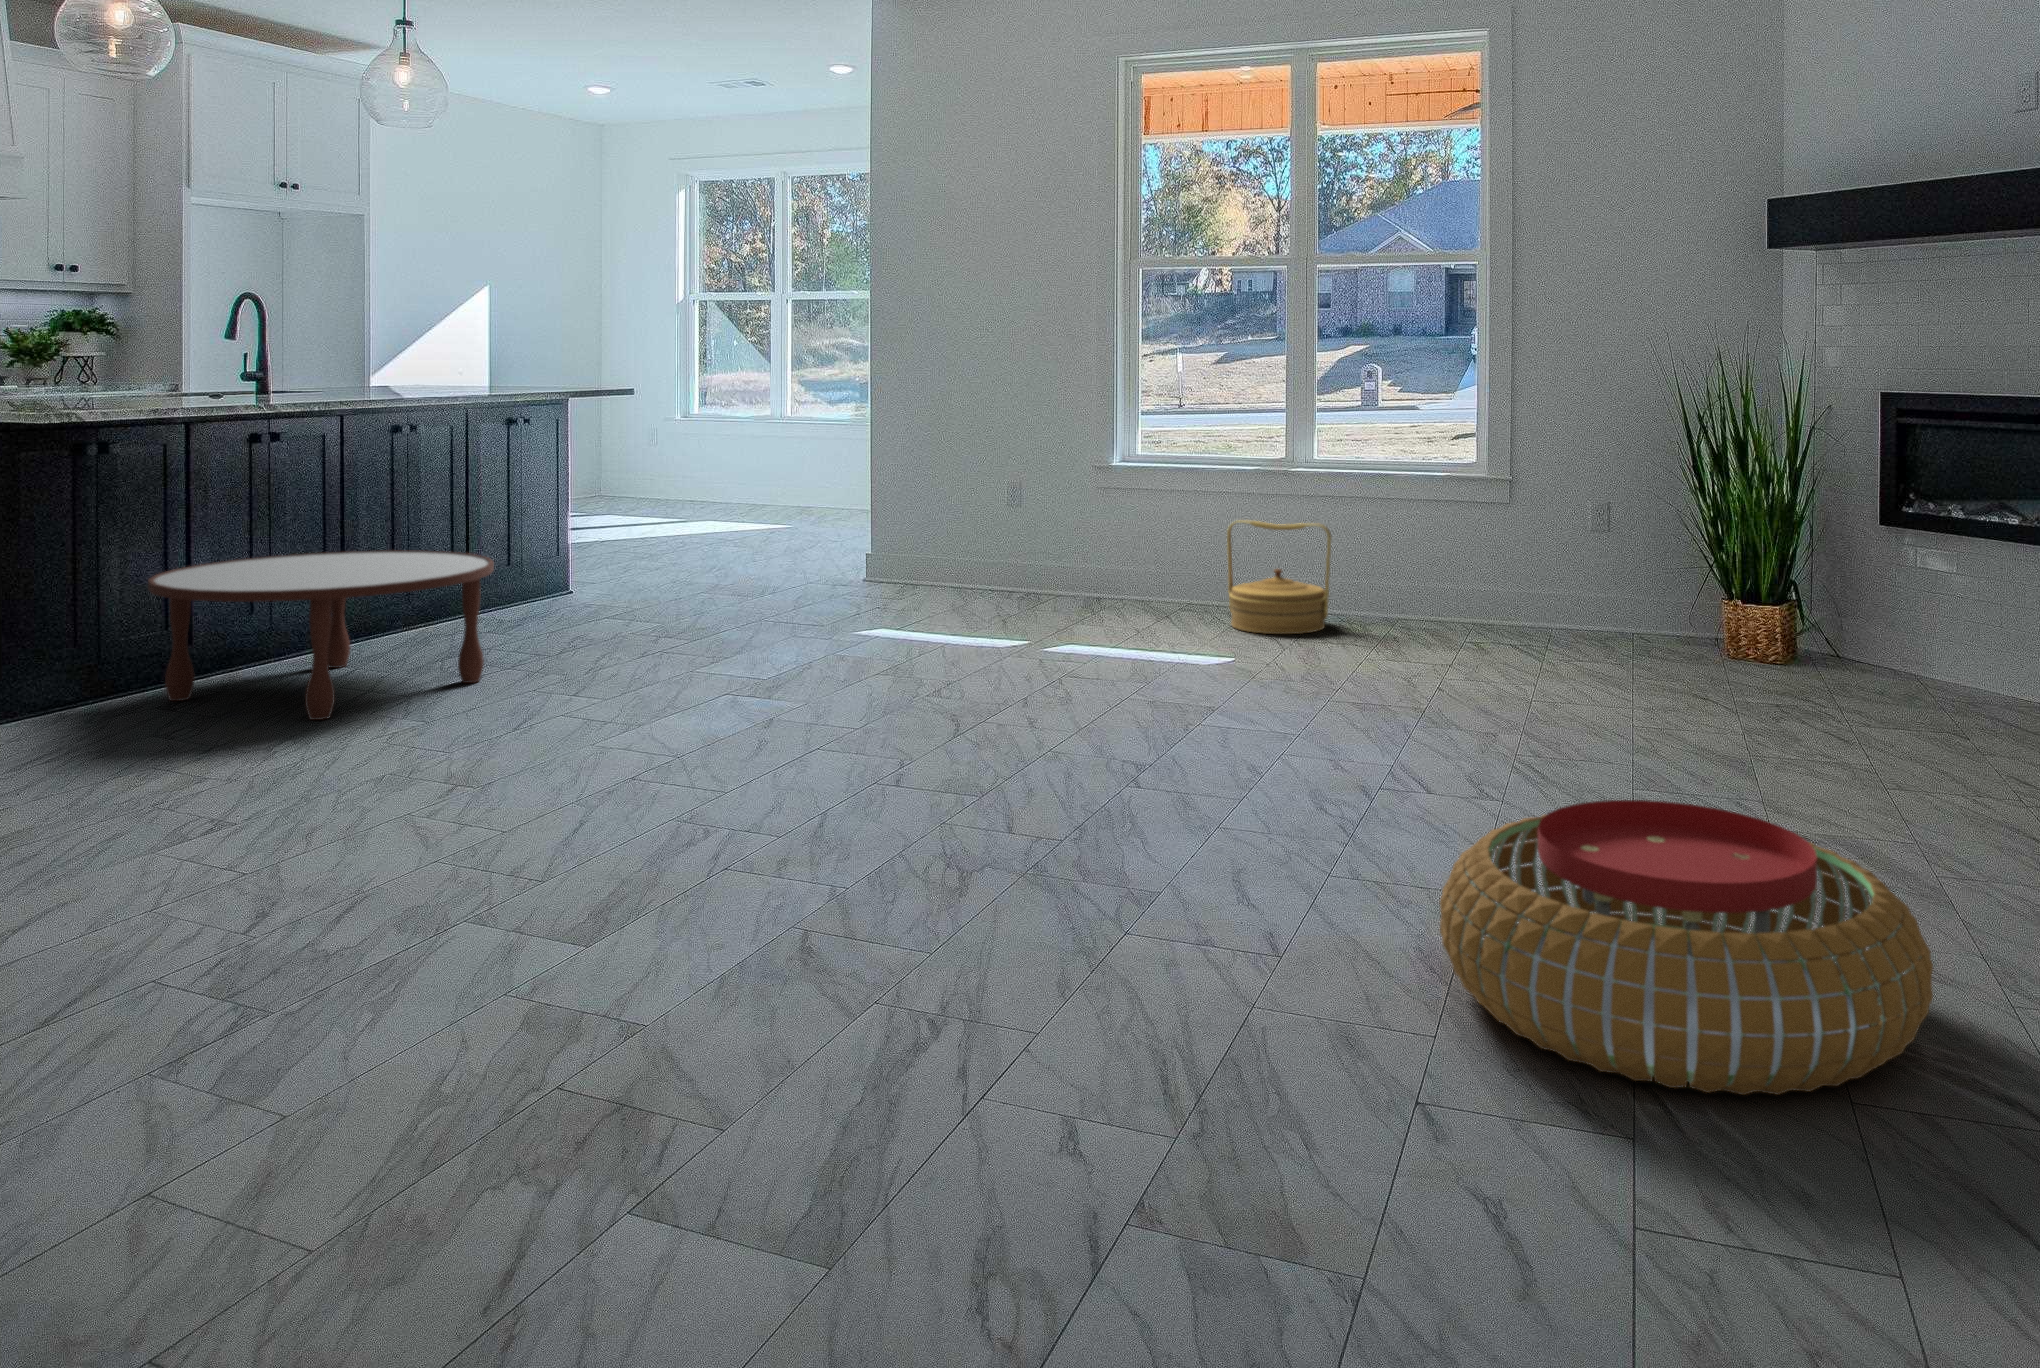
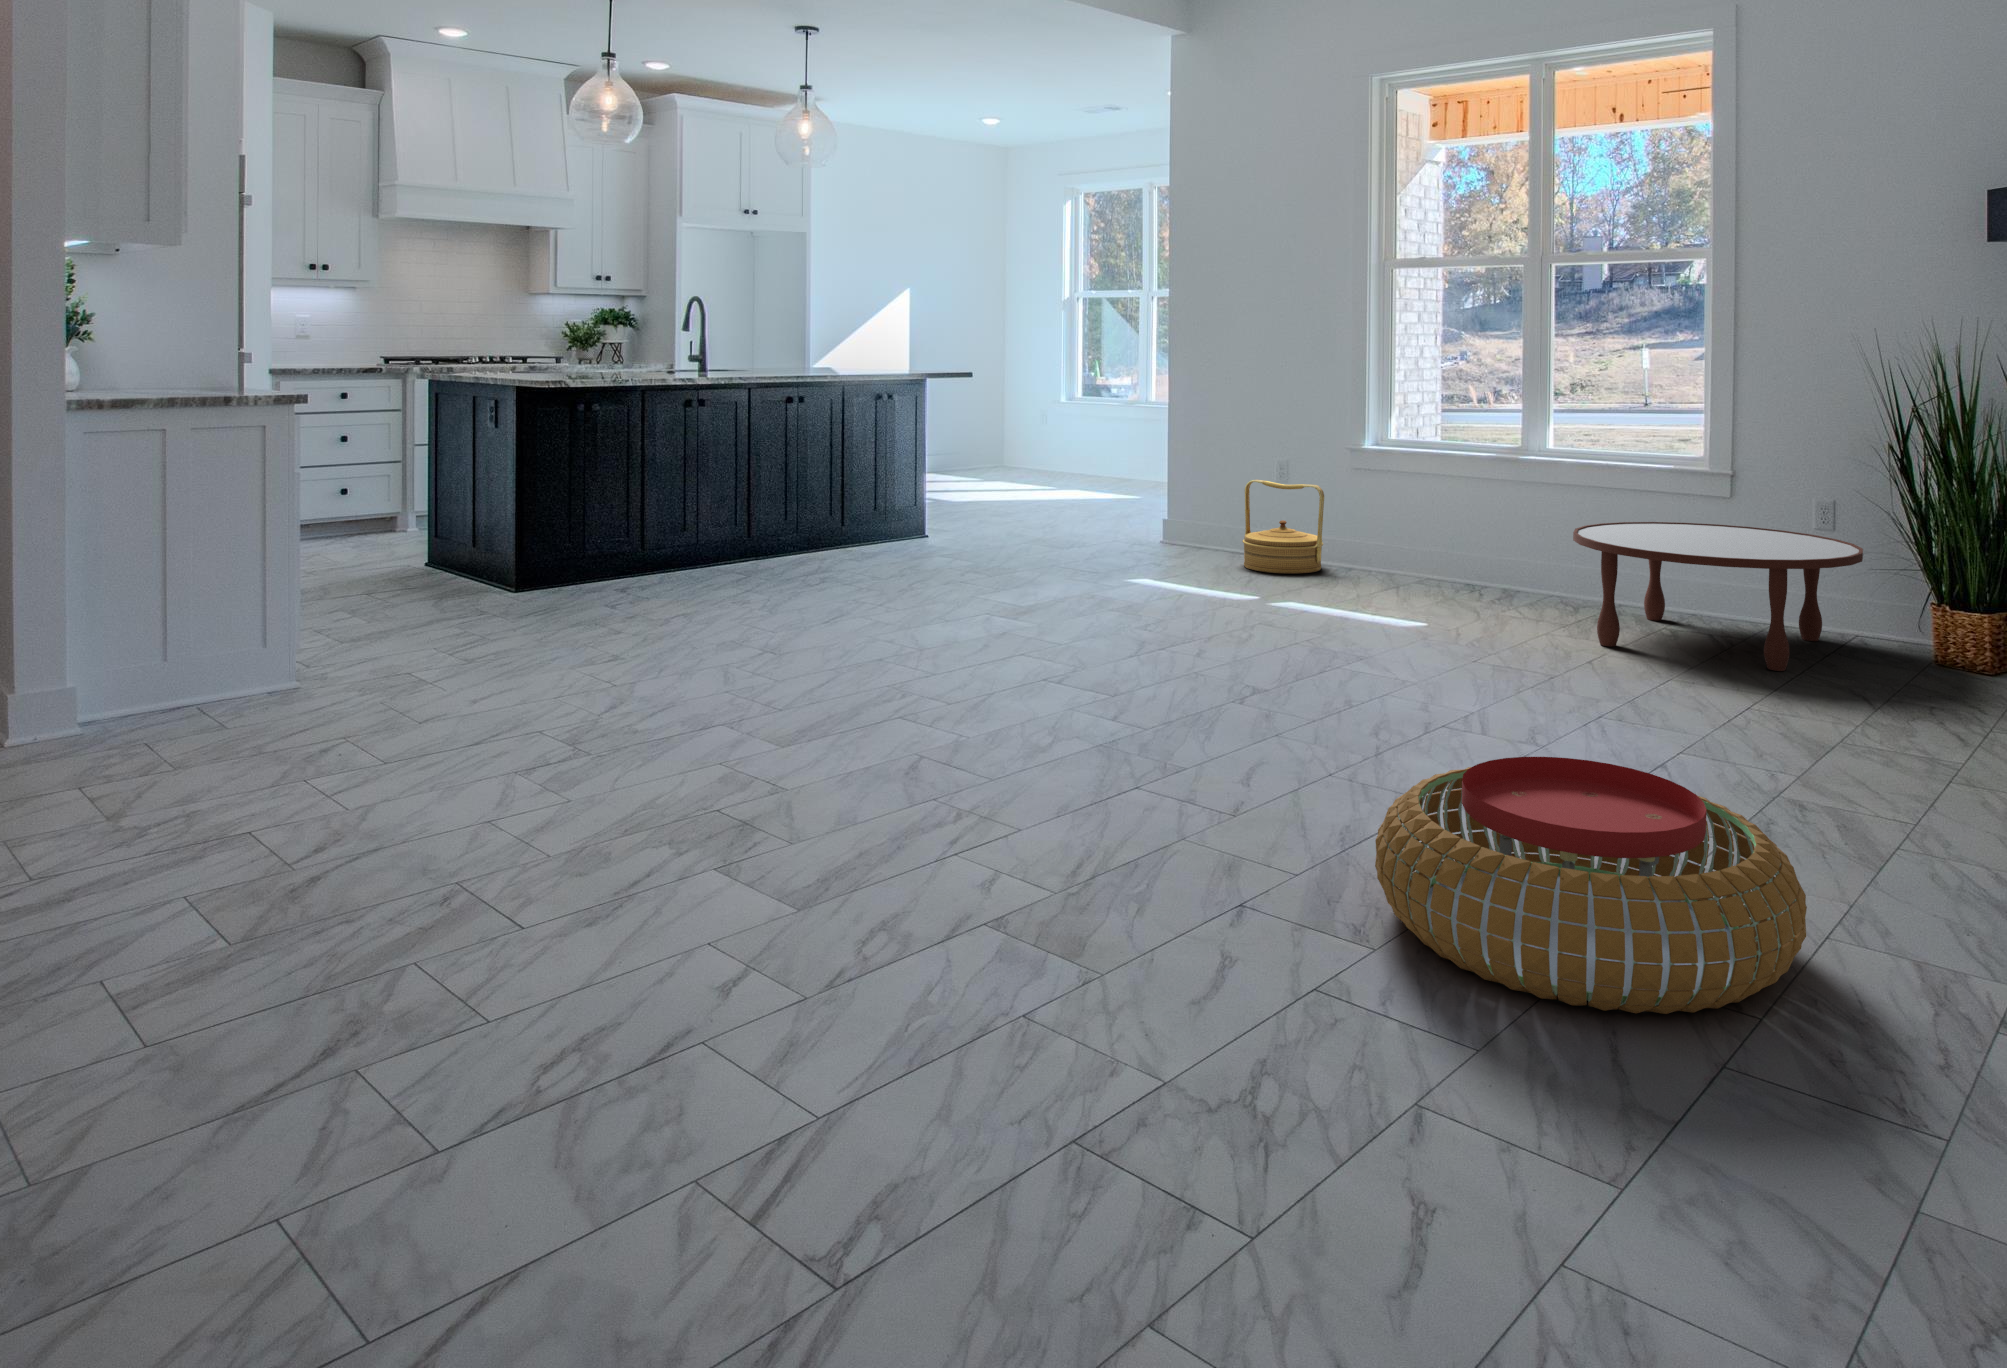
woven basket: present [1227,520,1331,634] -> present [1242,480,1324,574]
coffee table: present [148,550,494,720] -> present [1573,522,1863,671]

